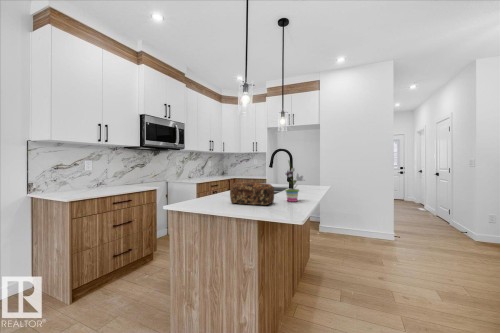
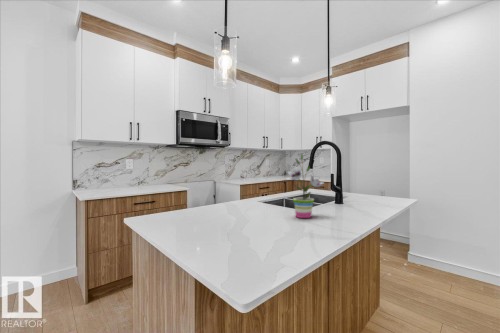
bread loaf: present [230,182,274,205] -> none [211,185,272,221]

